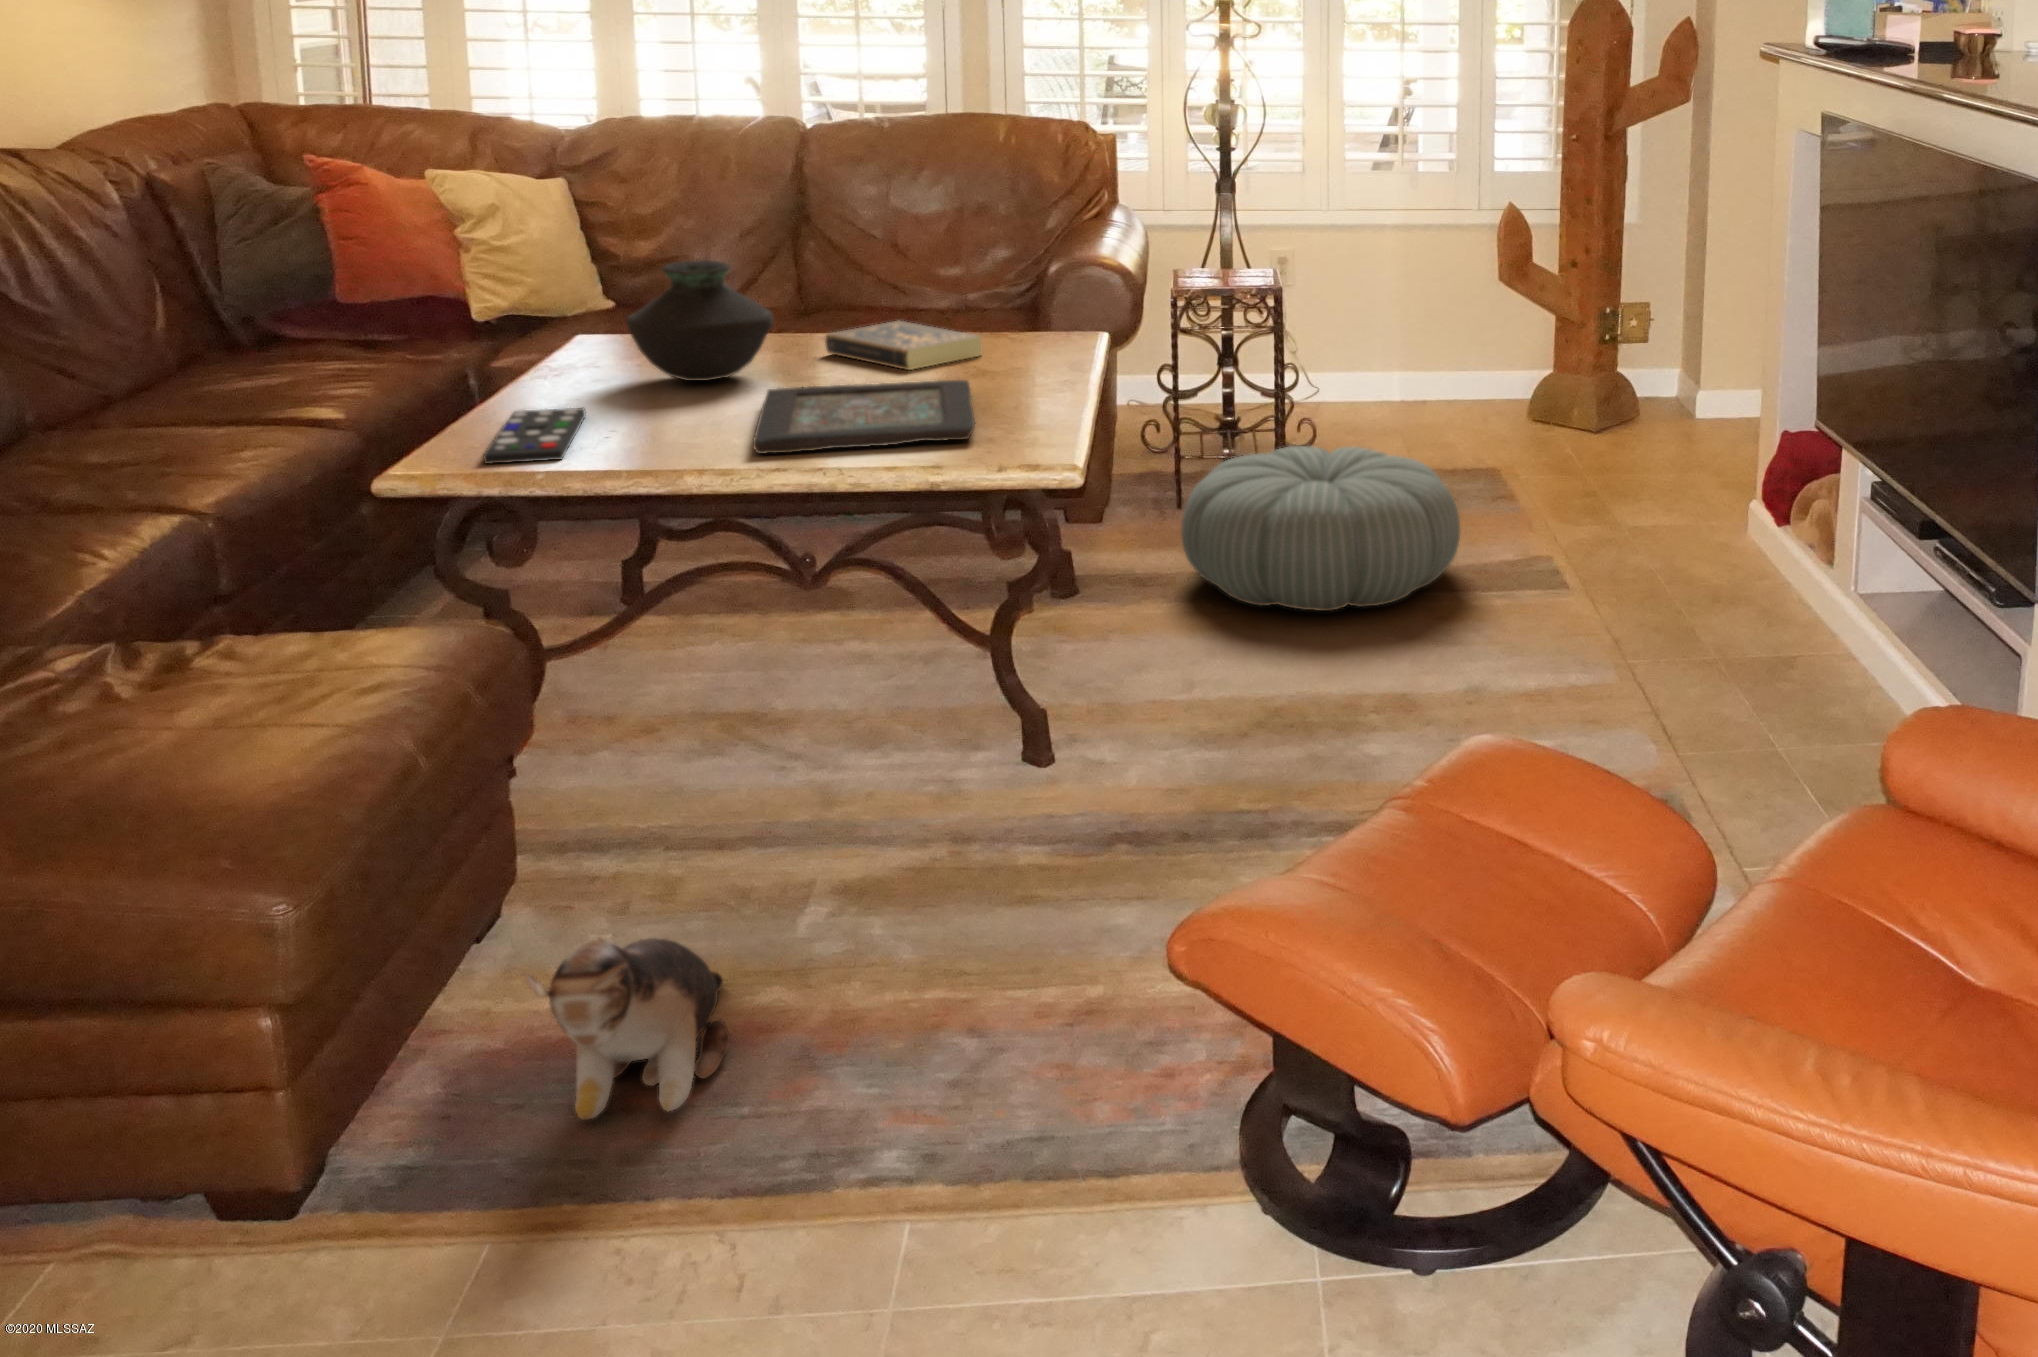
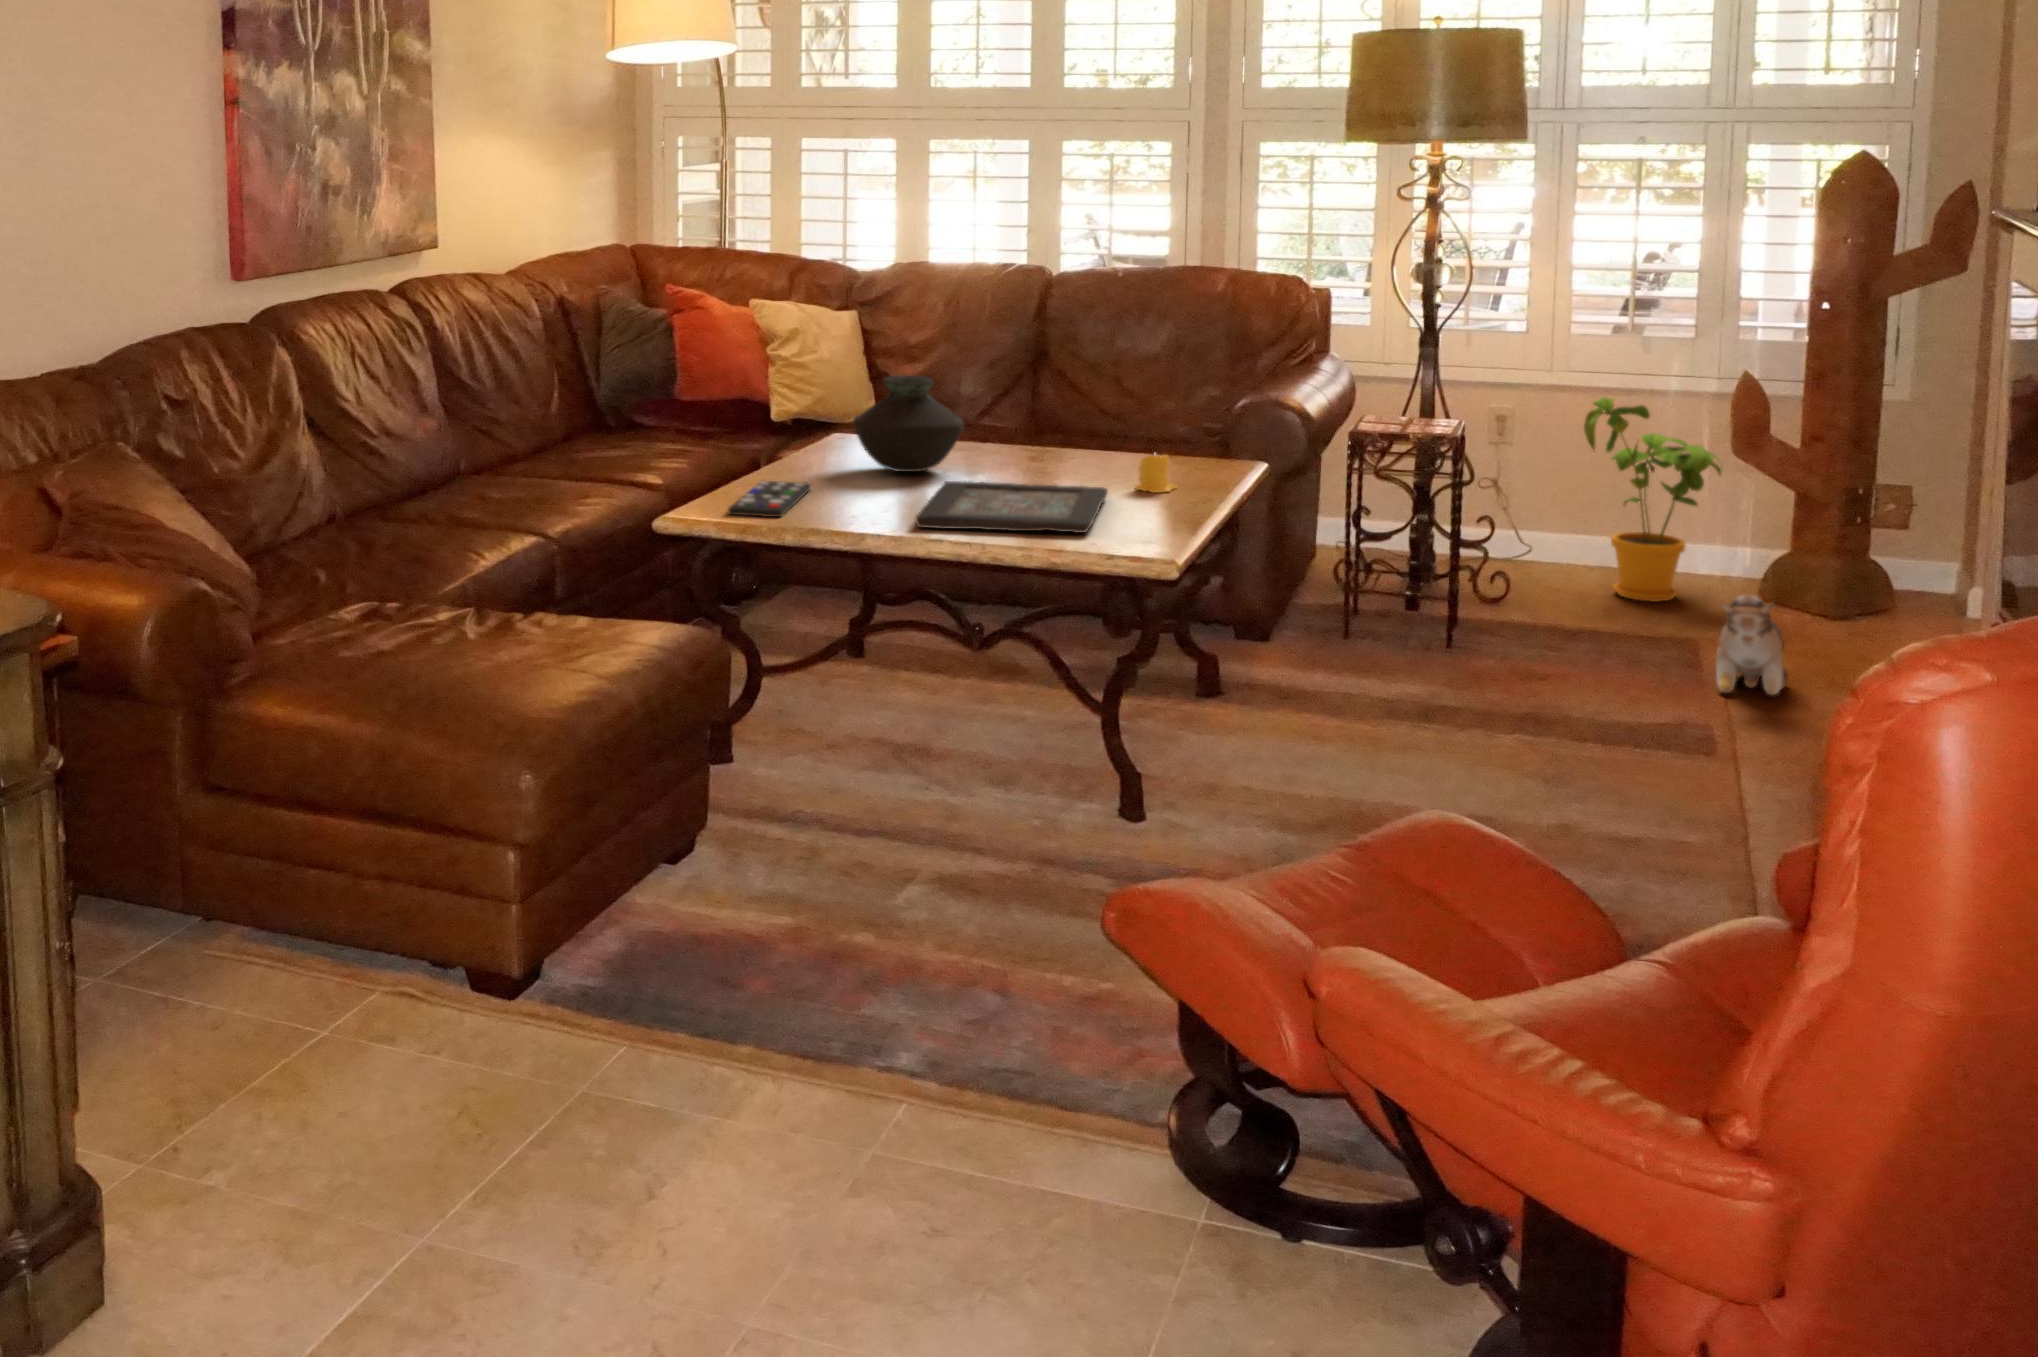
house plant: none [1374,236,1501,431] -> present [1584,398,1721,601]
book: present [826,321,982,370] -> none [1010,438,1137,478]
candle: none [992,331,1040,380] -> present [1136,455,1176,493]
pouf: present [1181,446,1460,611] -> none [1315,588,1601,748]
plush toy: present [525,938,730,1120] -> present [1716,594,1788,695]

